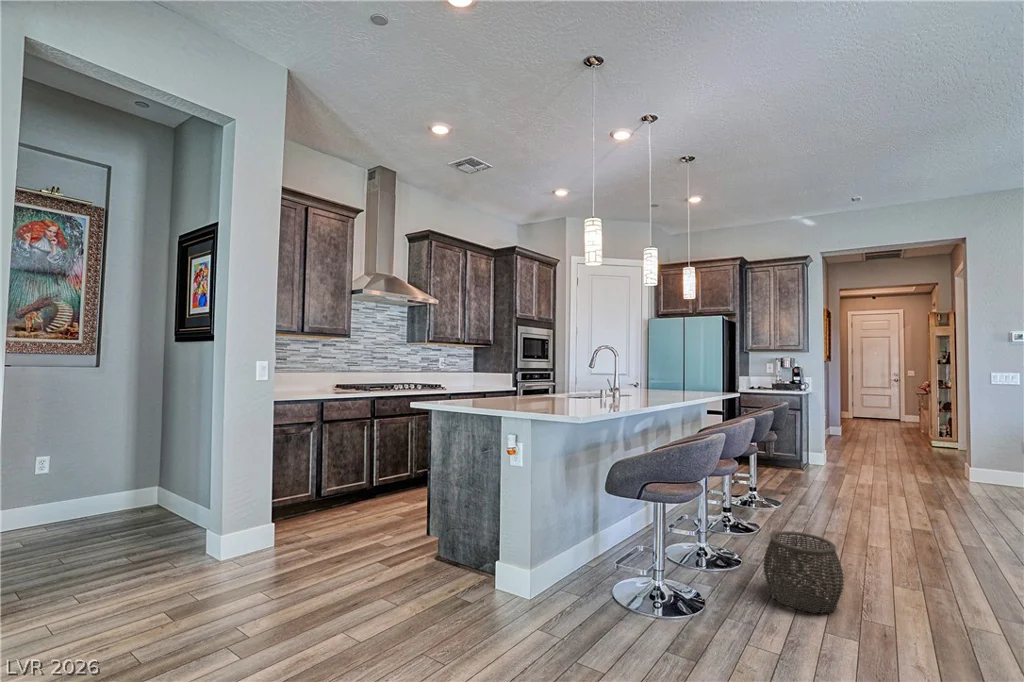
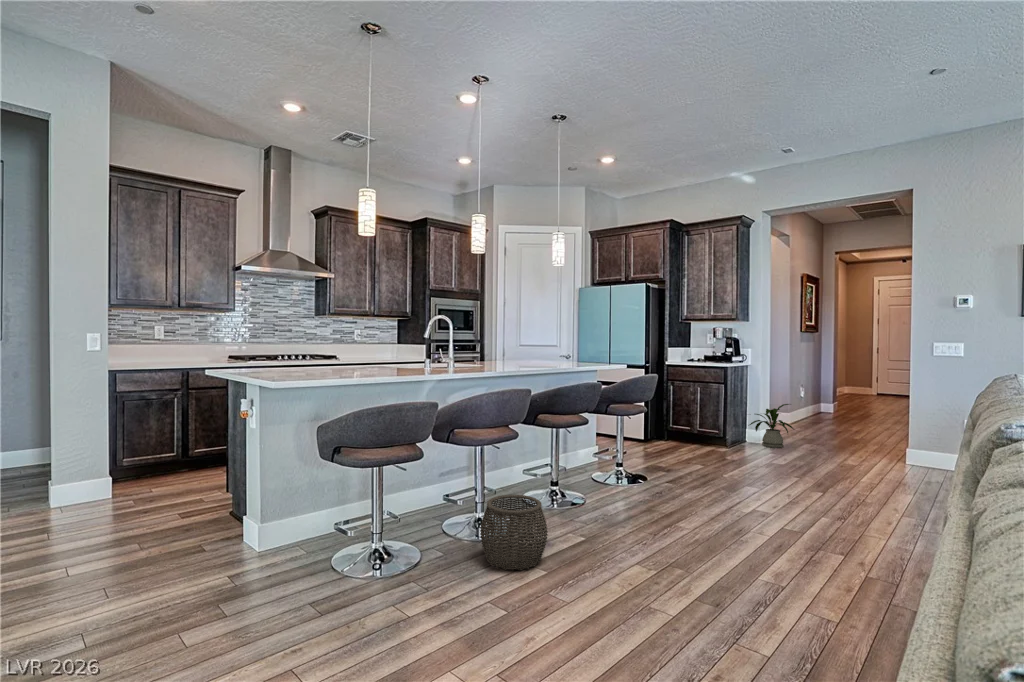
house plant: none [817,430,865,471] -> present [750,404,793,448]

